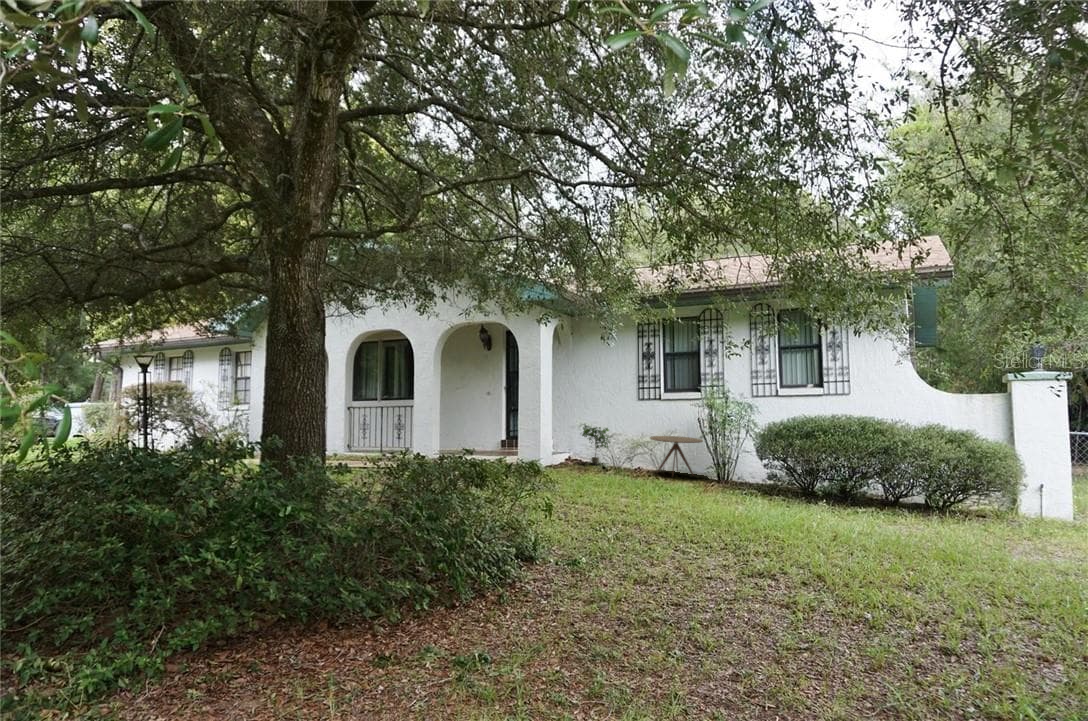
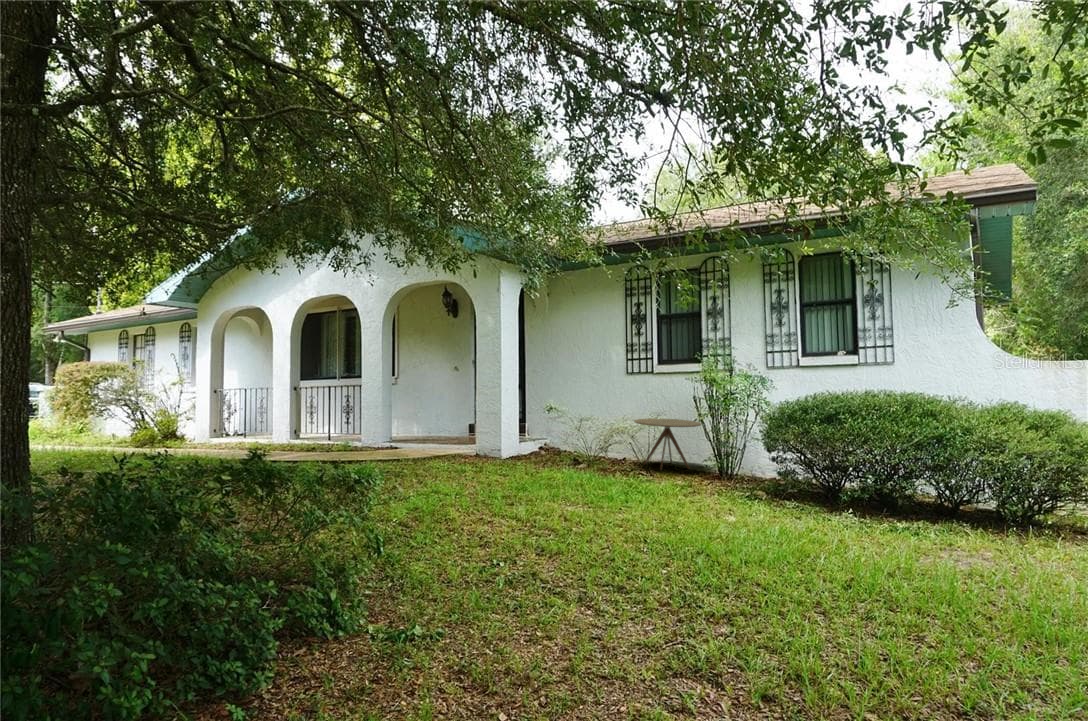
potted plant: present [582,427,610,465] -> none [553,408,591,455]

